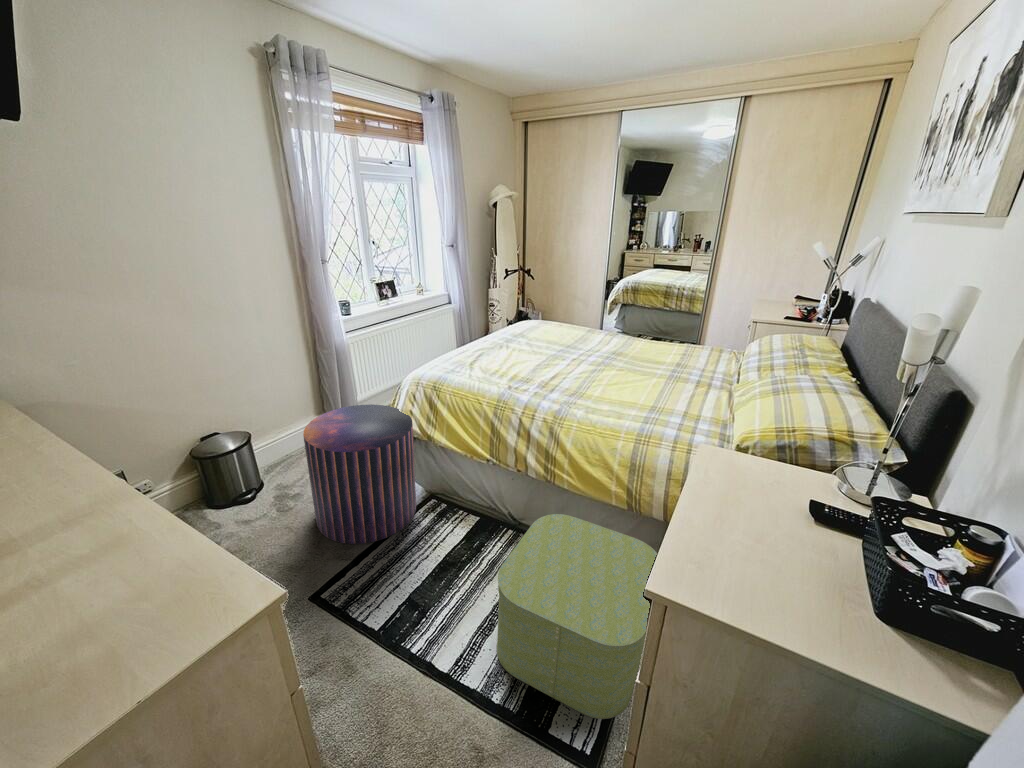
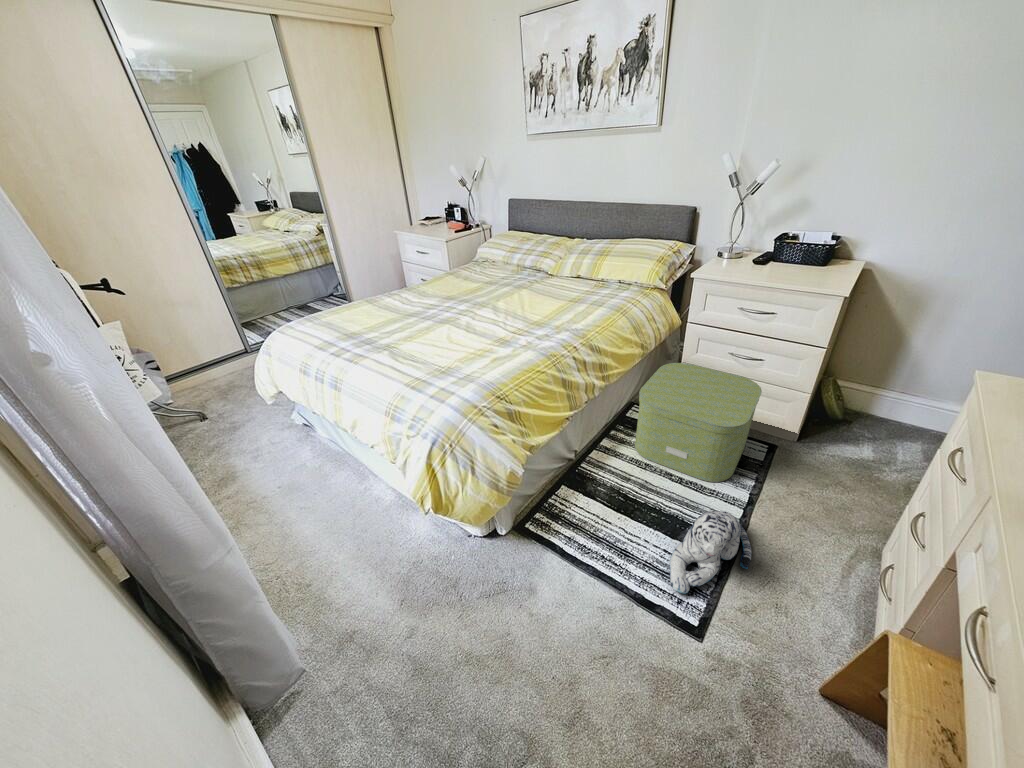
pouf: present [303,404,416,544] -> none [449,455,610,676]
plush toy: none [349,560,432,665] -> present [670,511,751,594]

